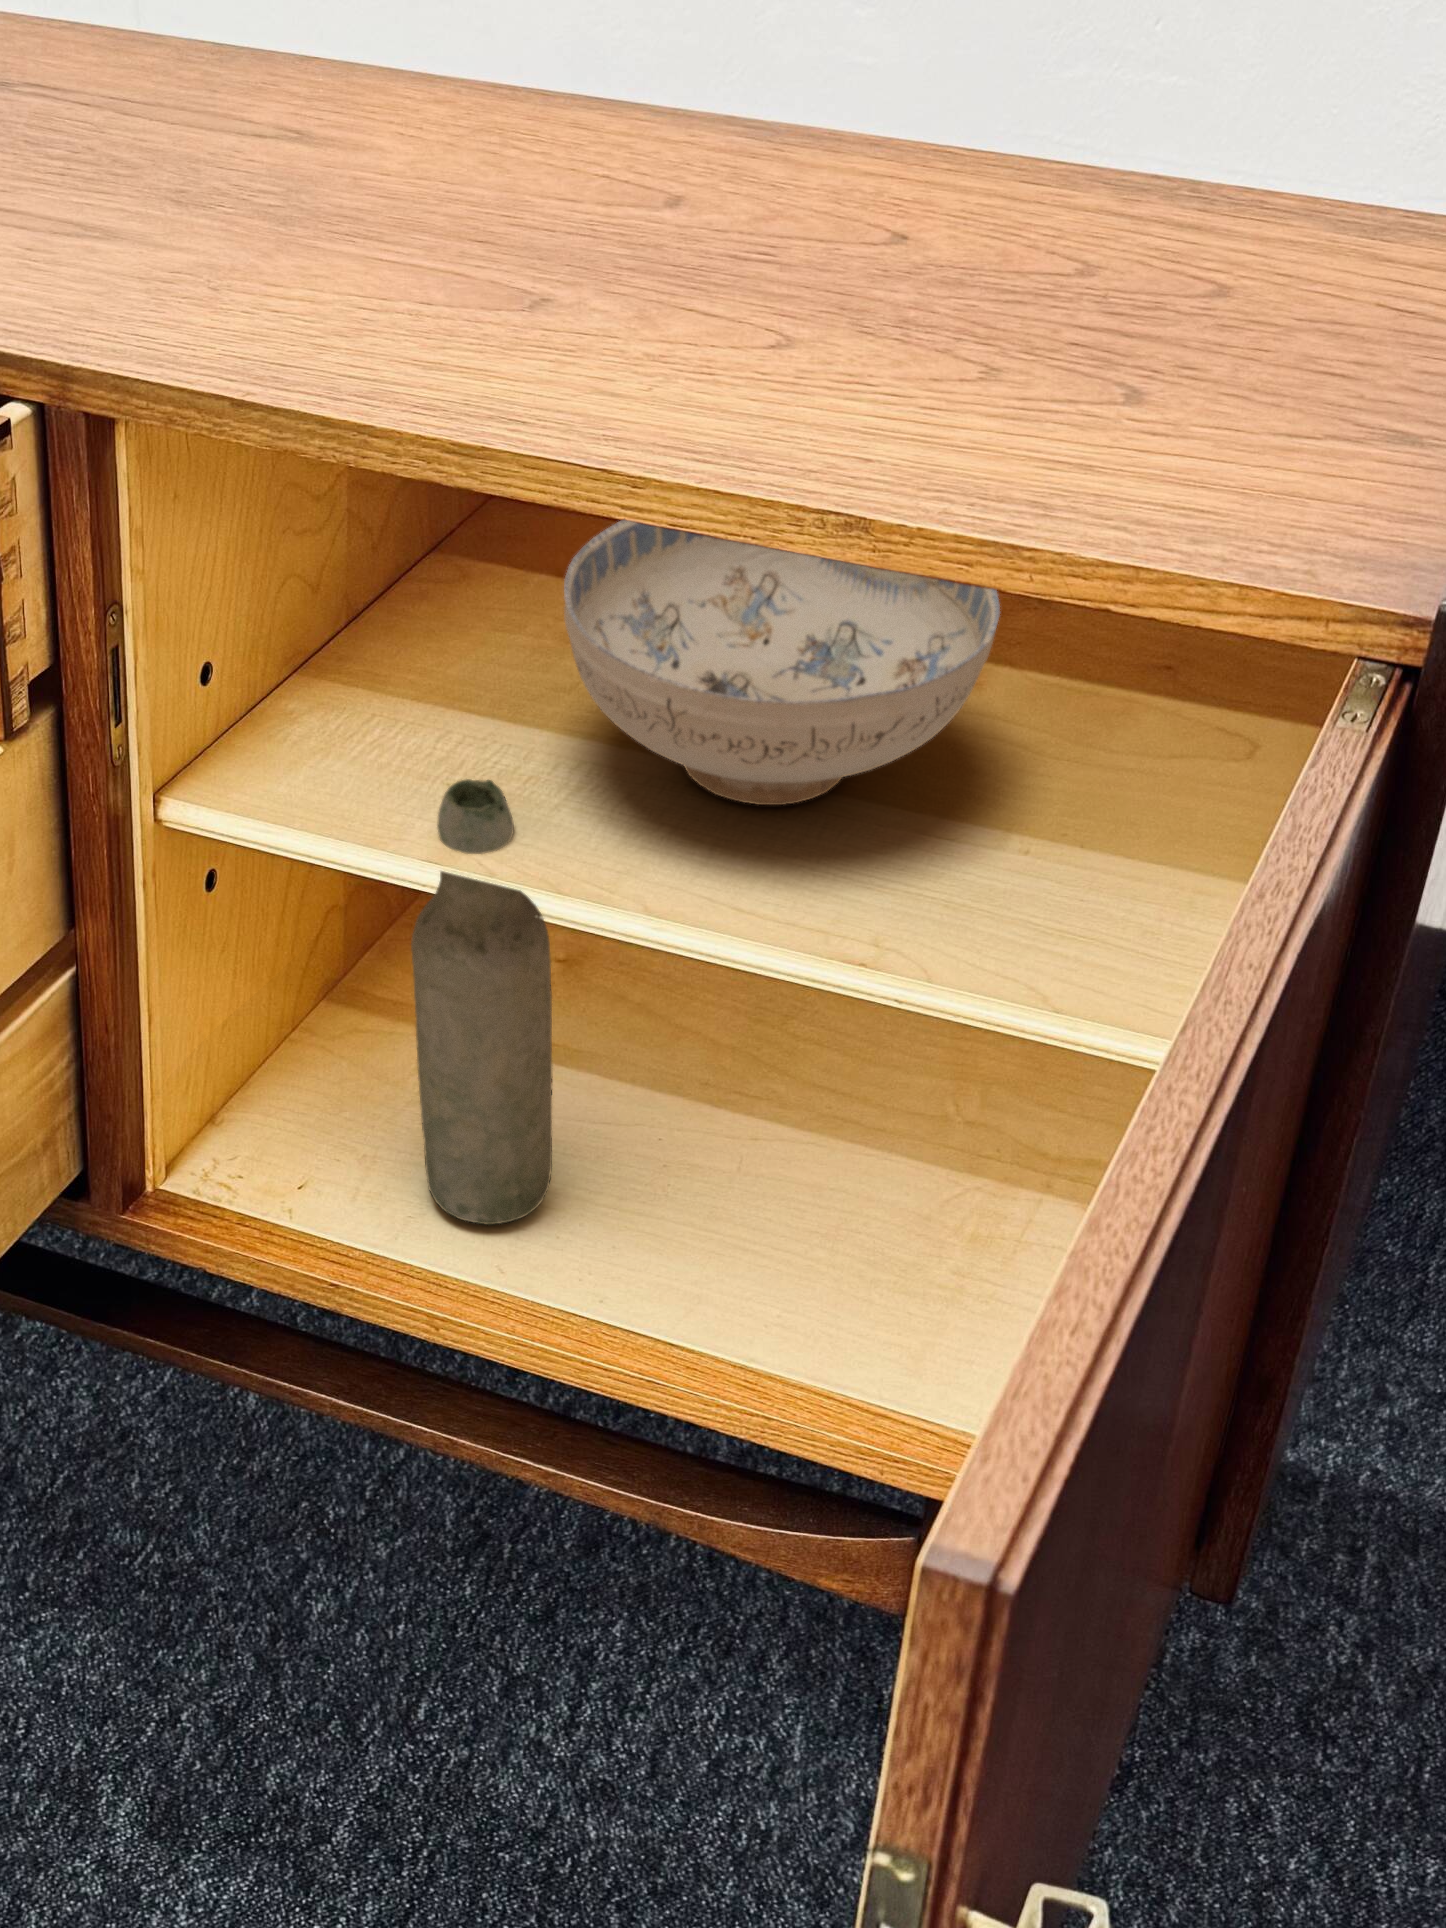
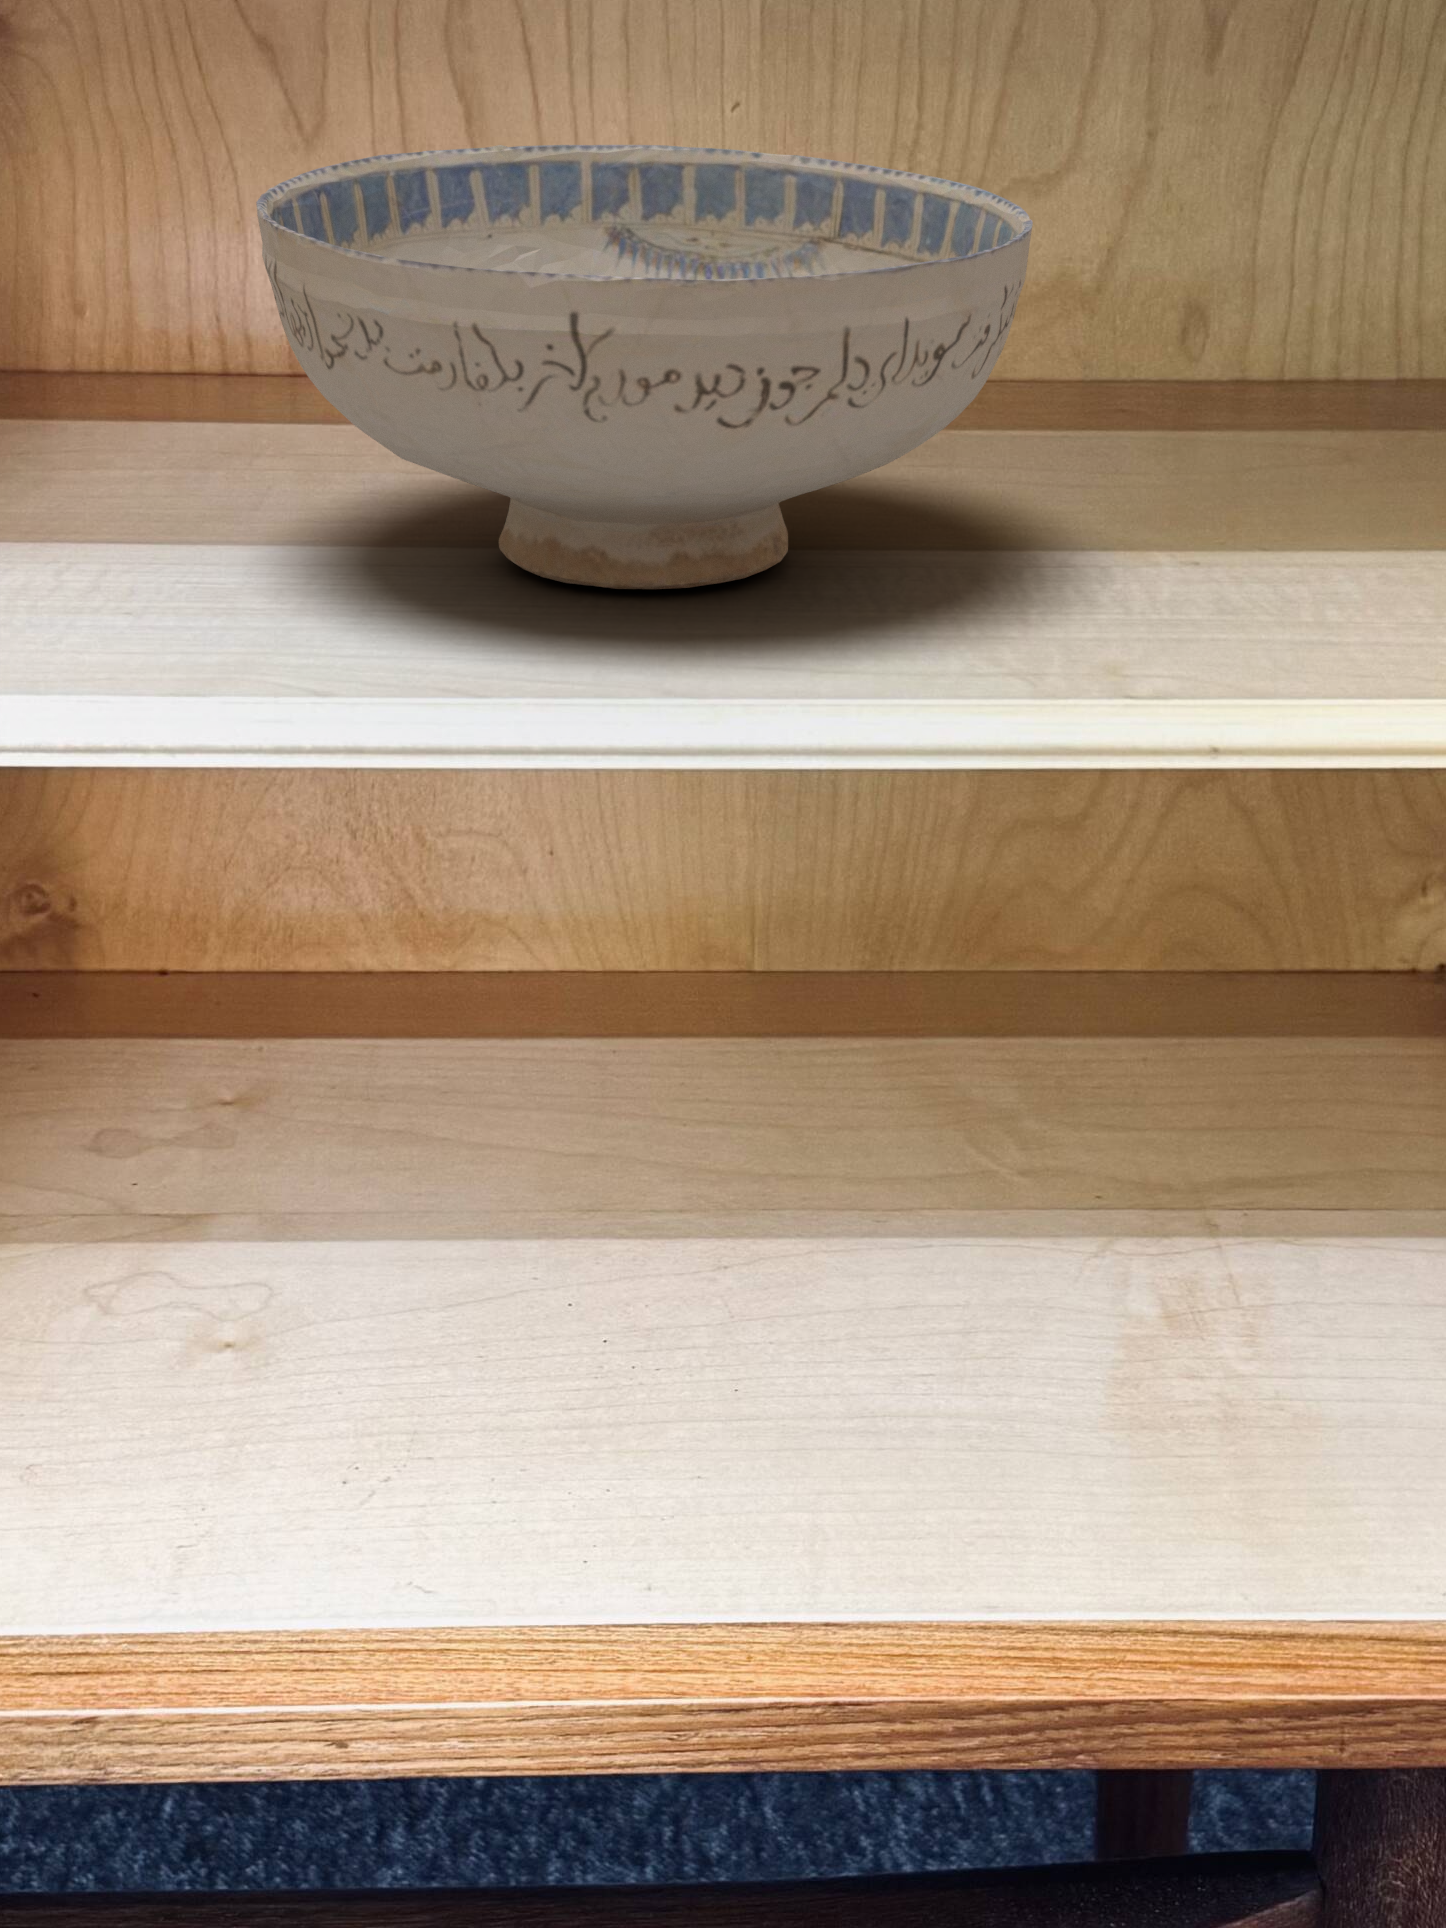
bottle: present [411,779,552,1225] -> none [93,571,406,1528]

